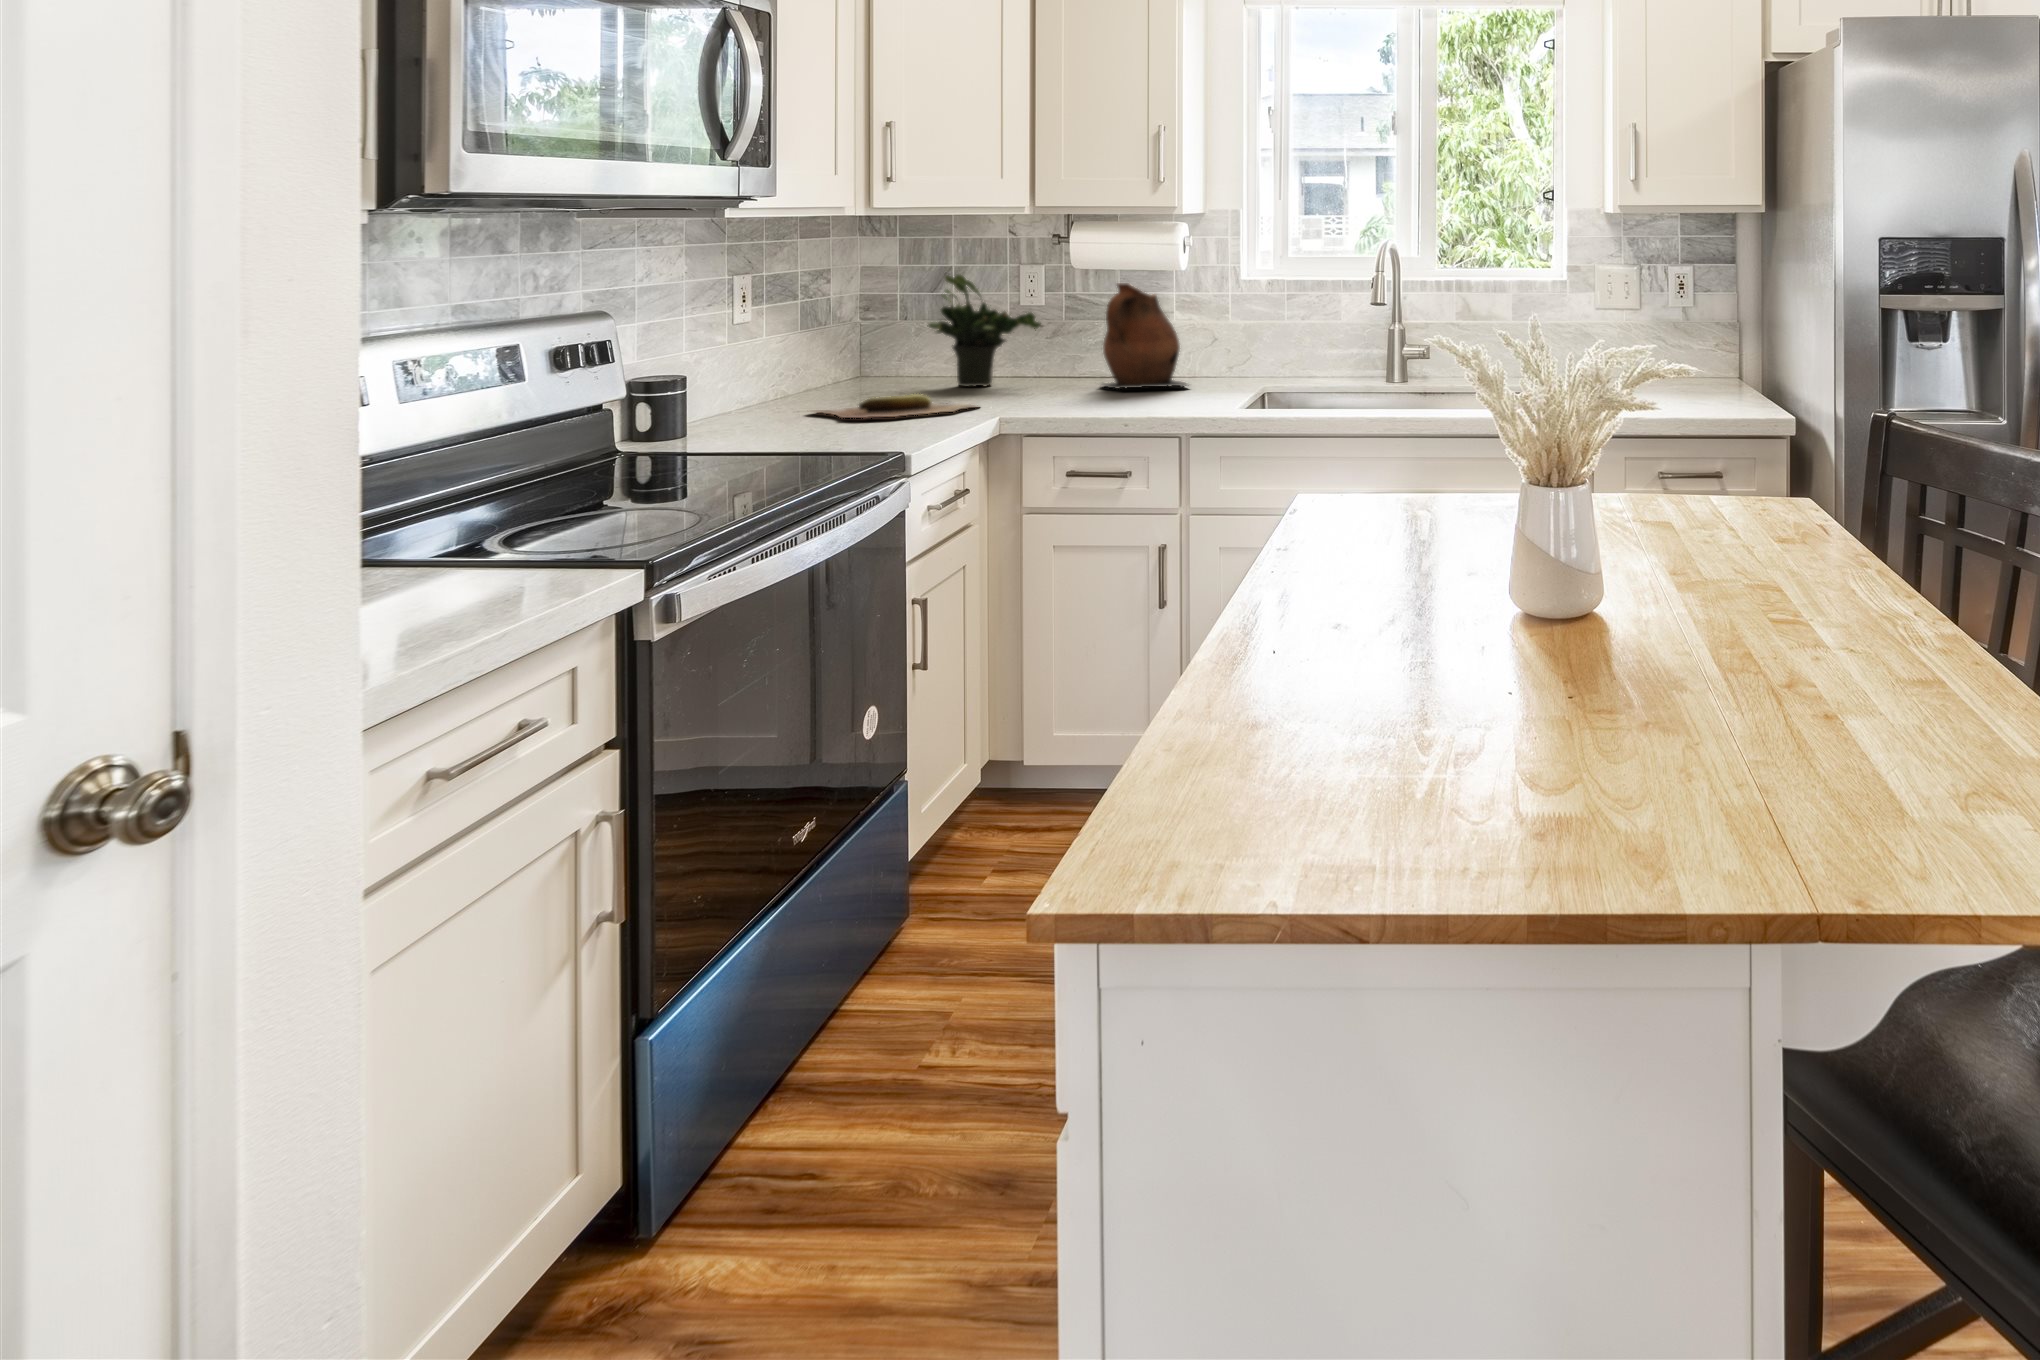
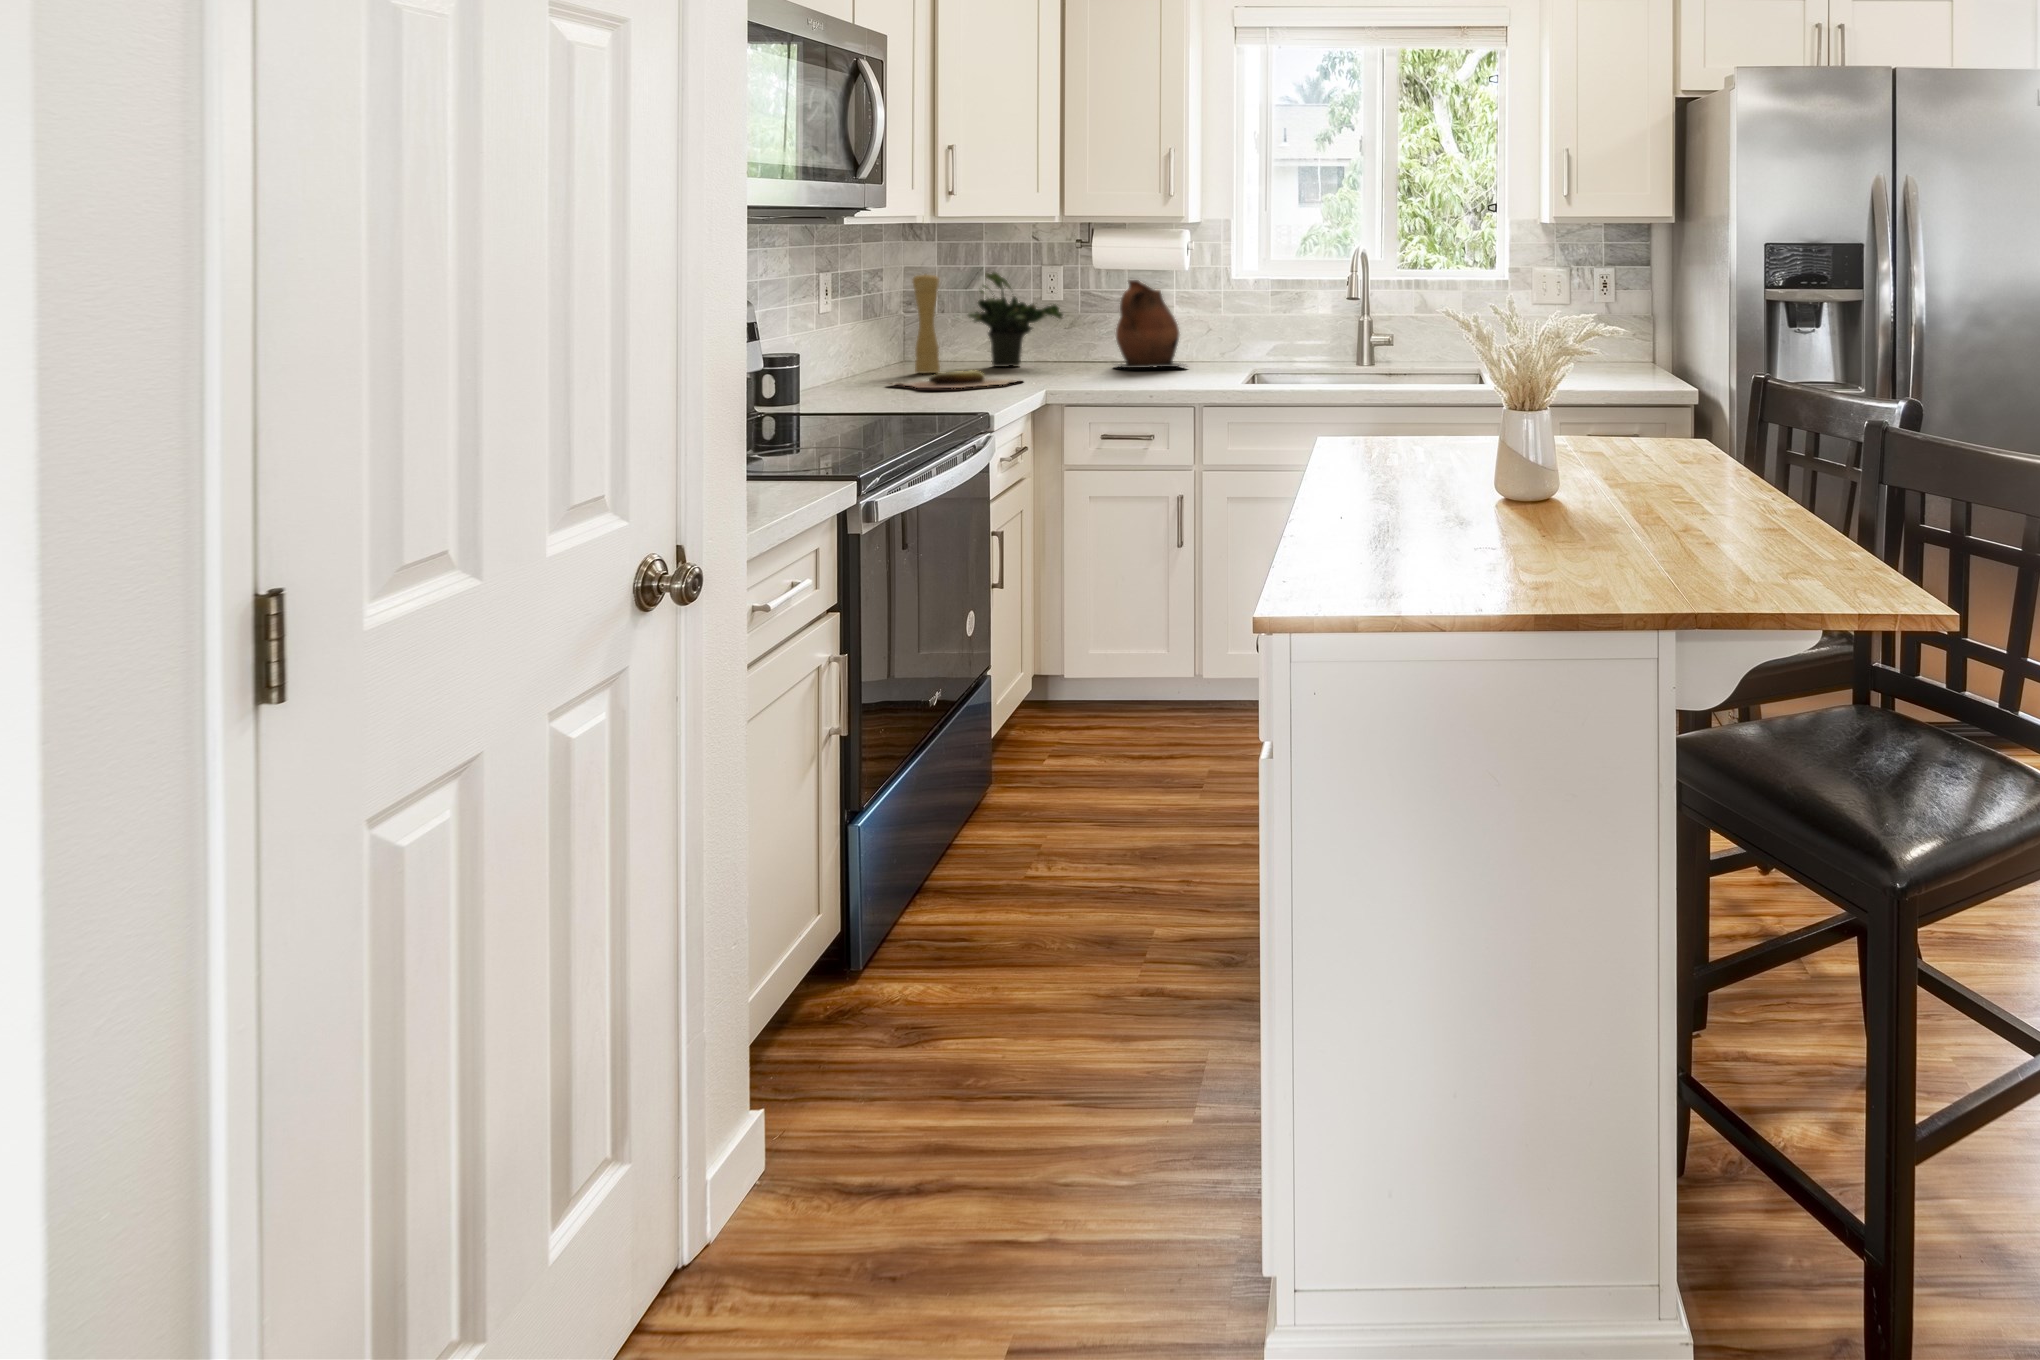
pepper mill: none [854,276,888,396] -> present [912,274,940,373]

